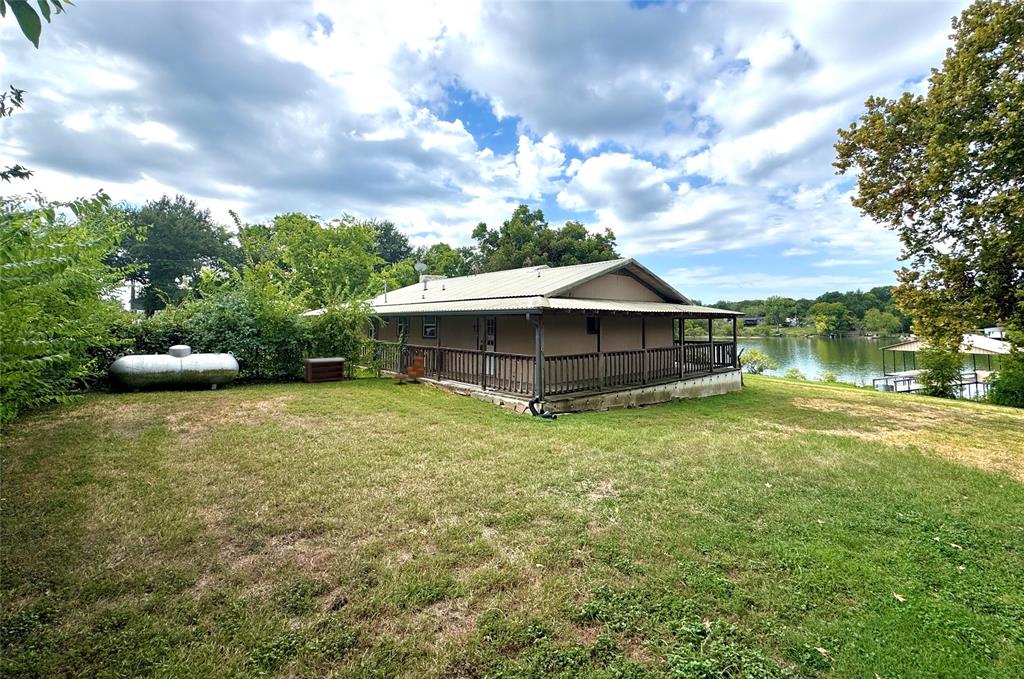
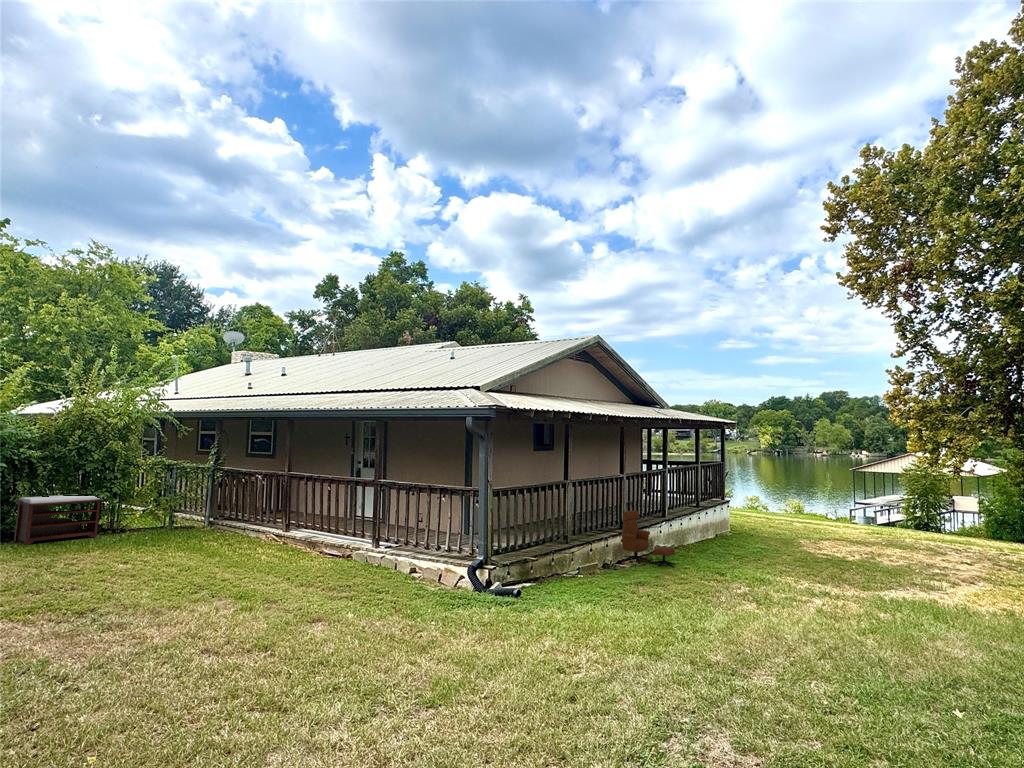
lounge chair: present [395,357,424,385] -> present [621,510,675,567]

